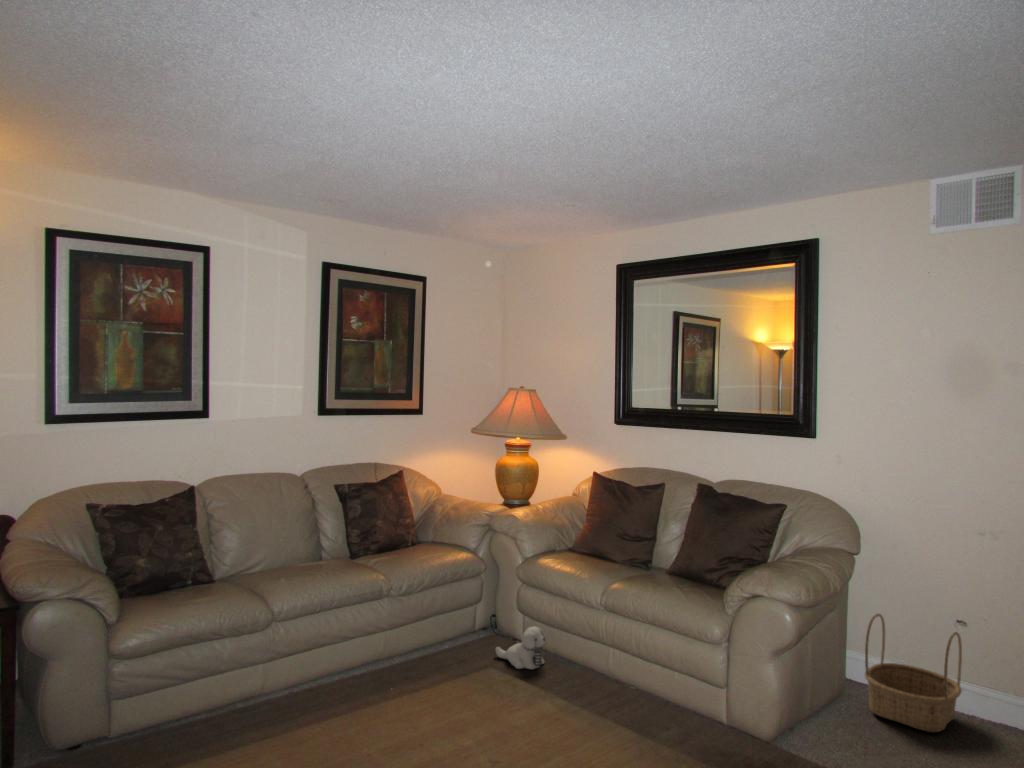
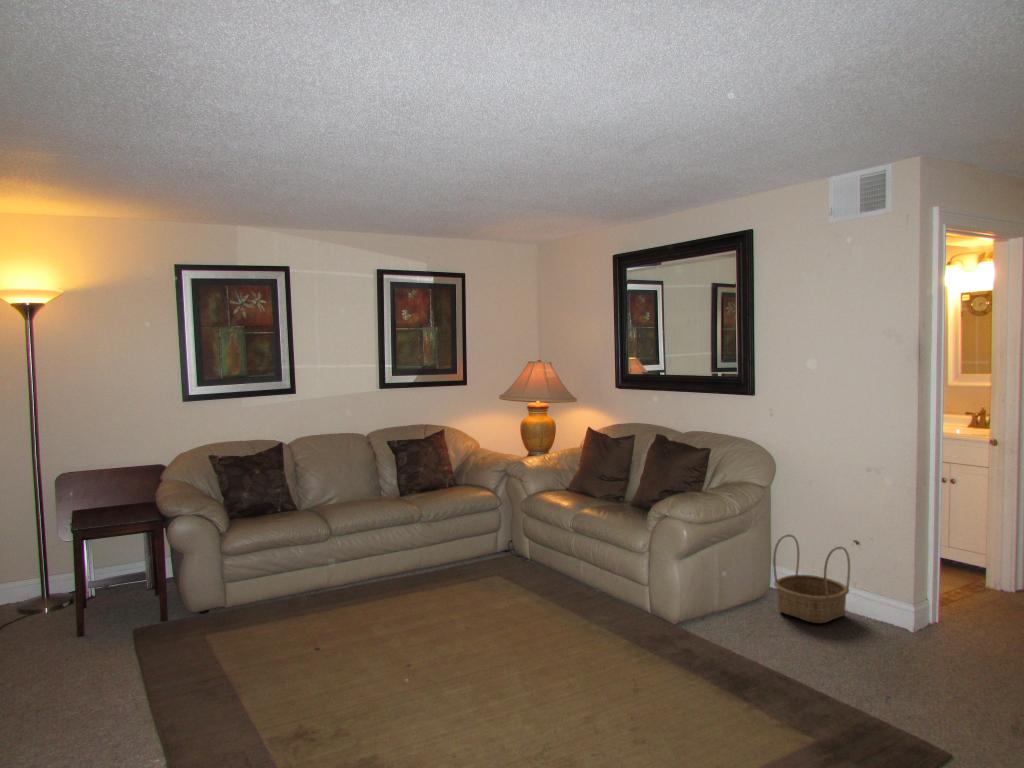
plush toy: present [496,626,546,669] -> none [505,546,541,578]

